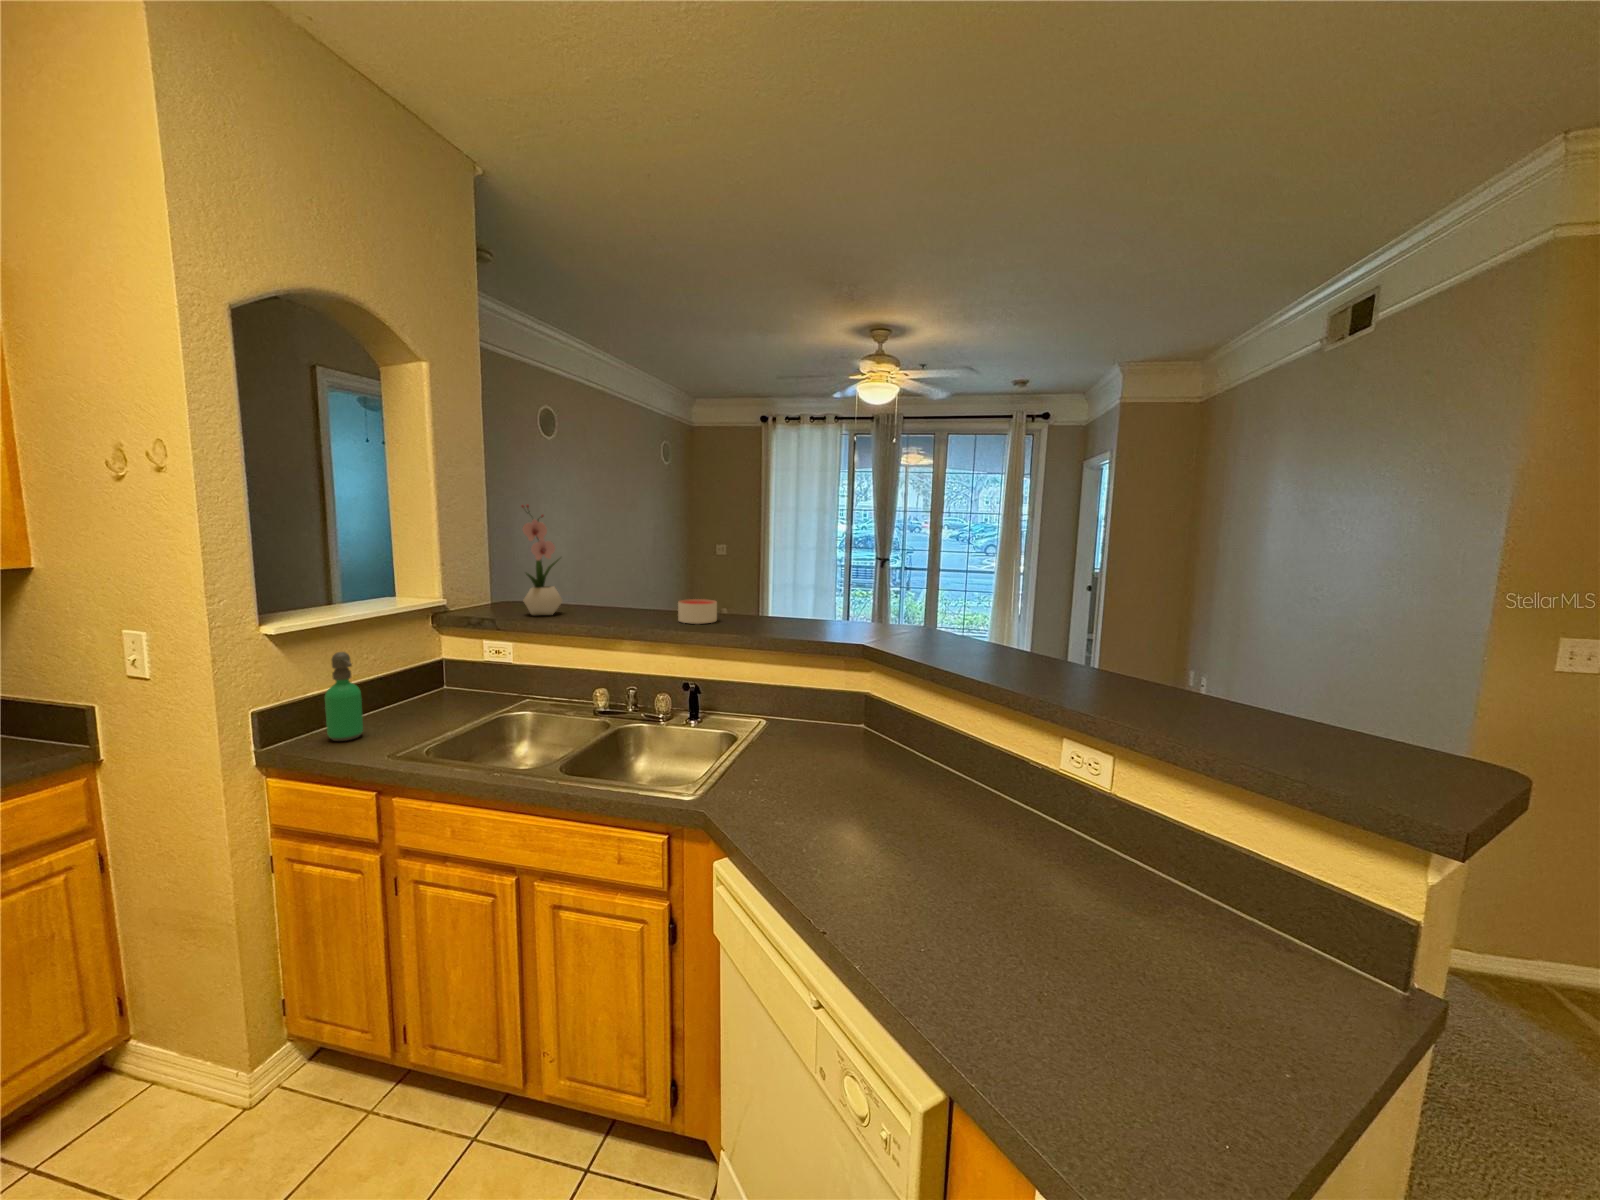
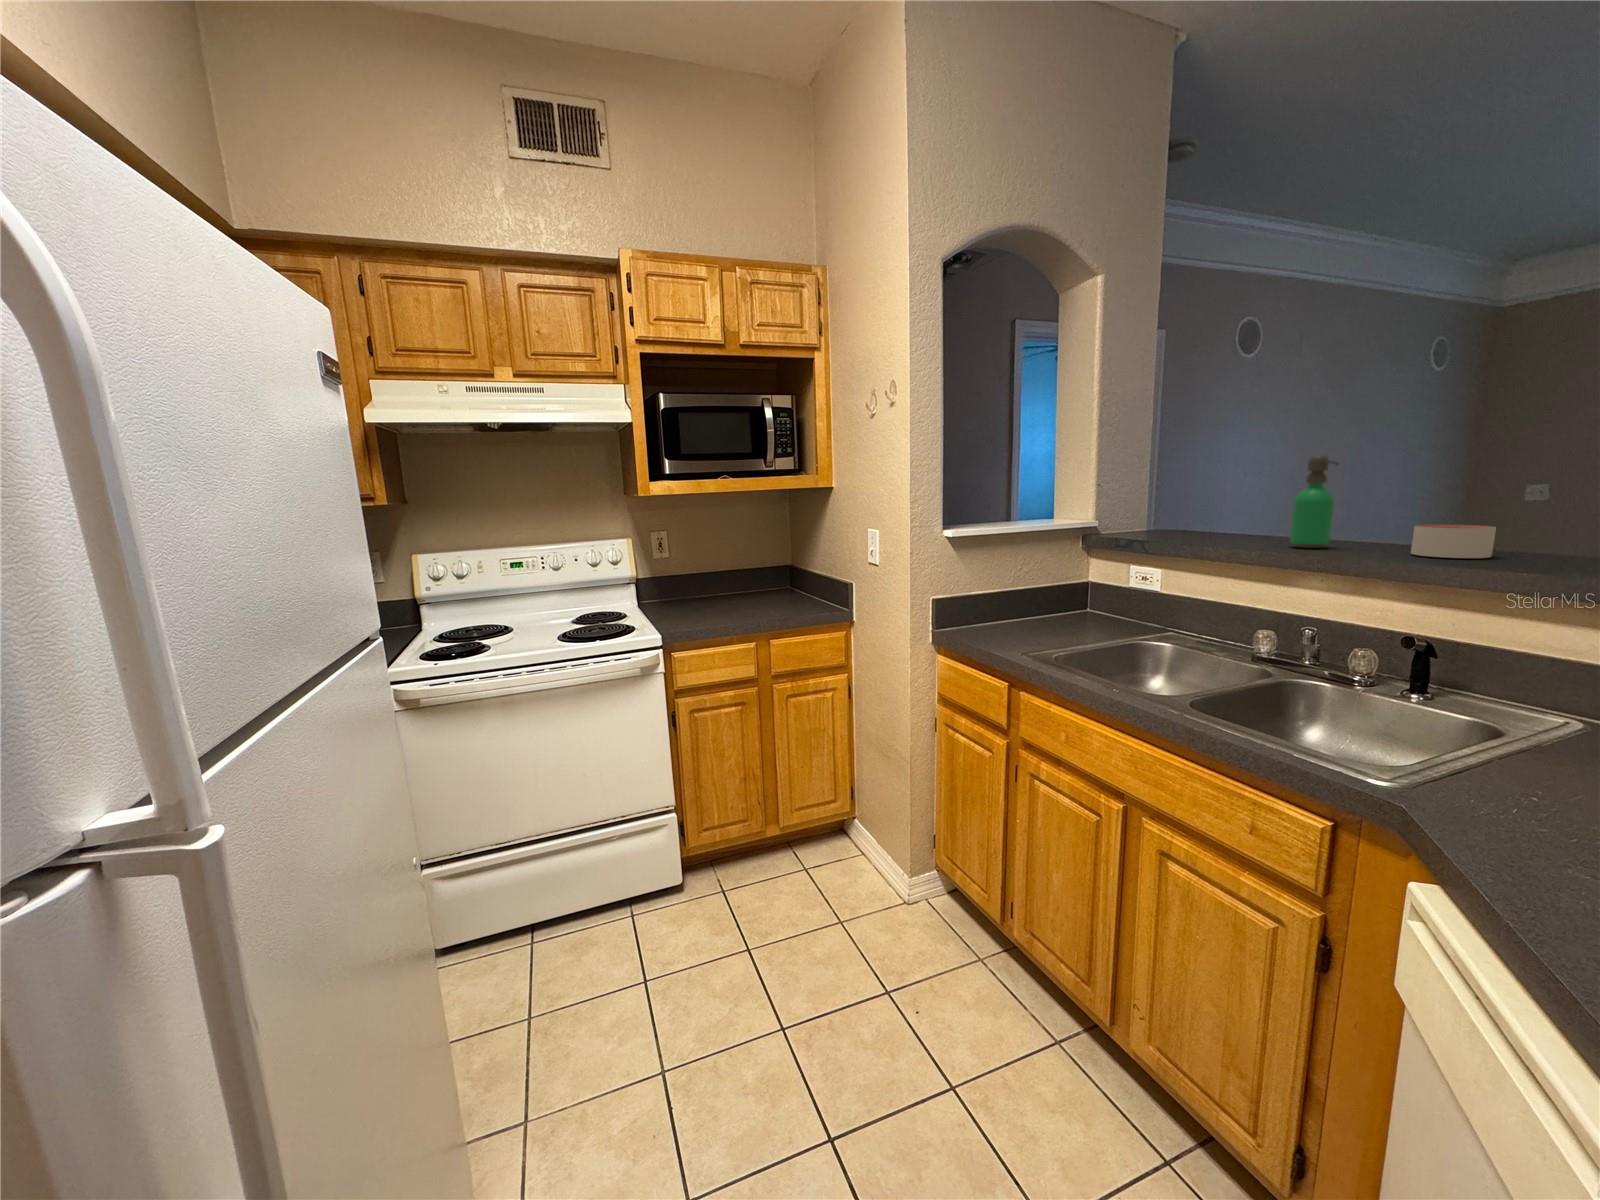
flower arrangement: present [522,505,563,615] -> none [1181,411,1237,541]
soap dispenser: present [325,652,363,741] -> present [1290,454,1339,548]

